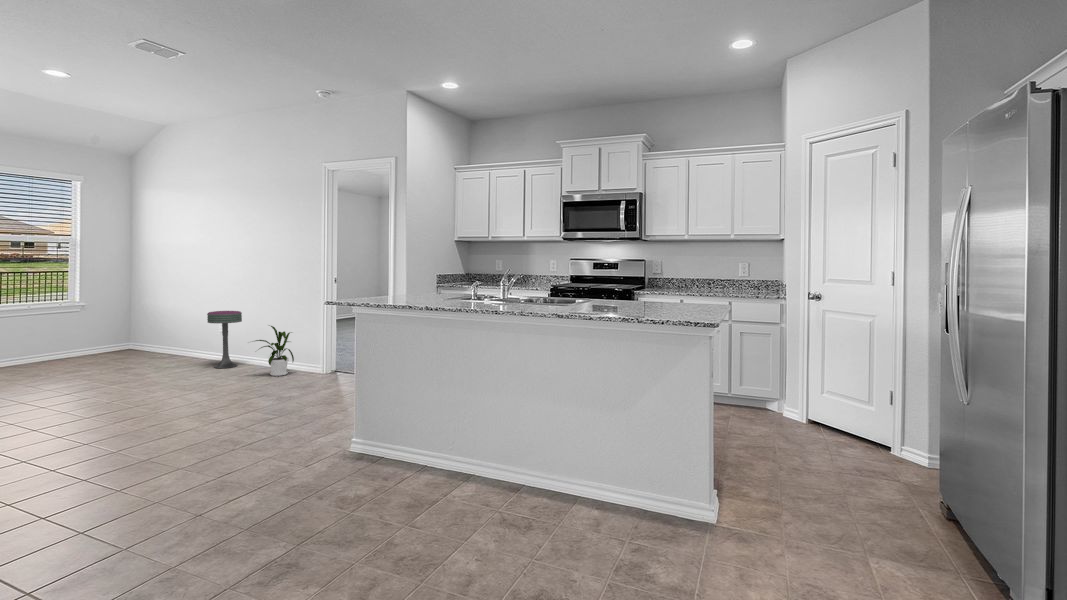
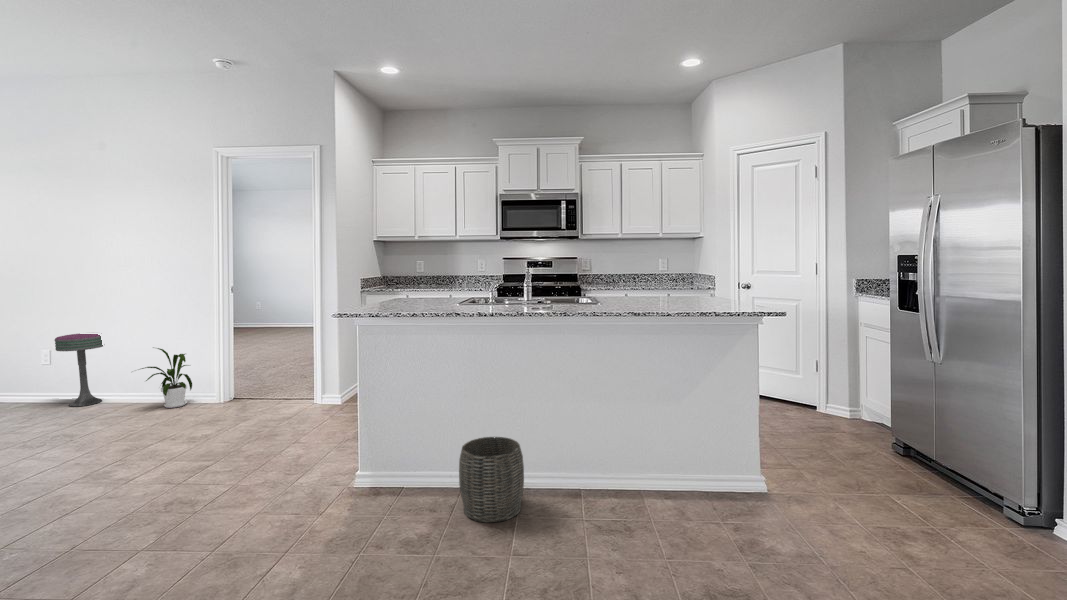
woven basket: none [388,419,452,500] -> present [459,437,524,522]

